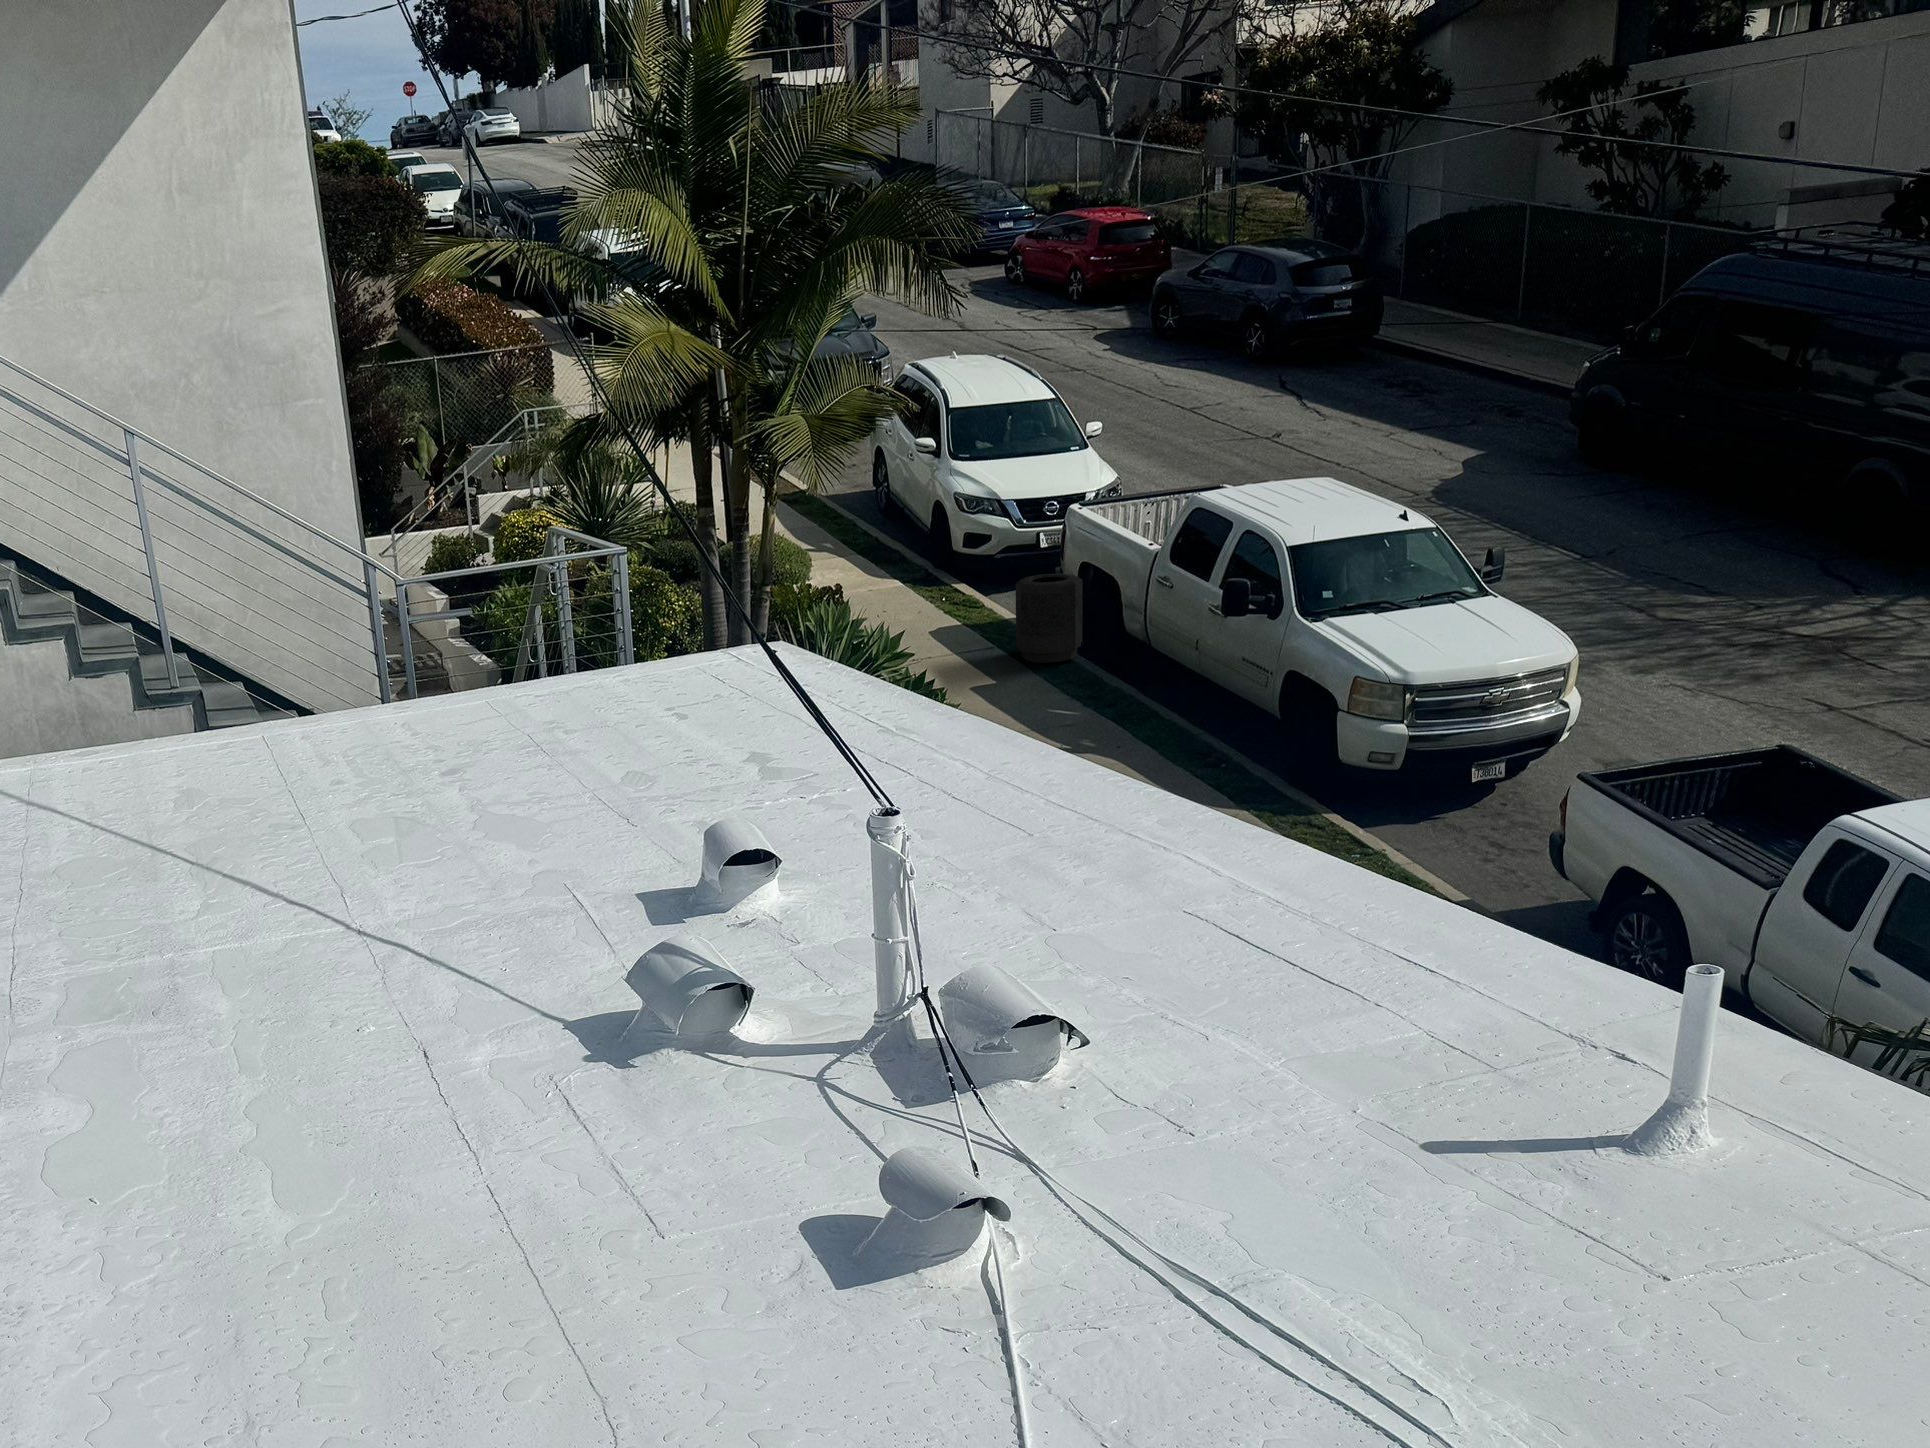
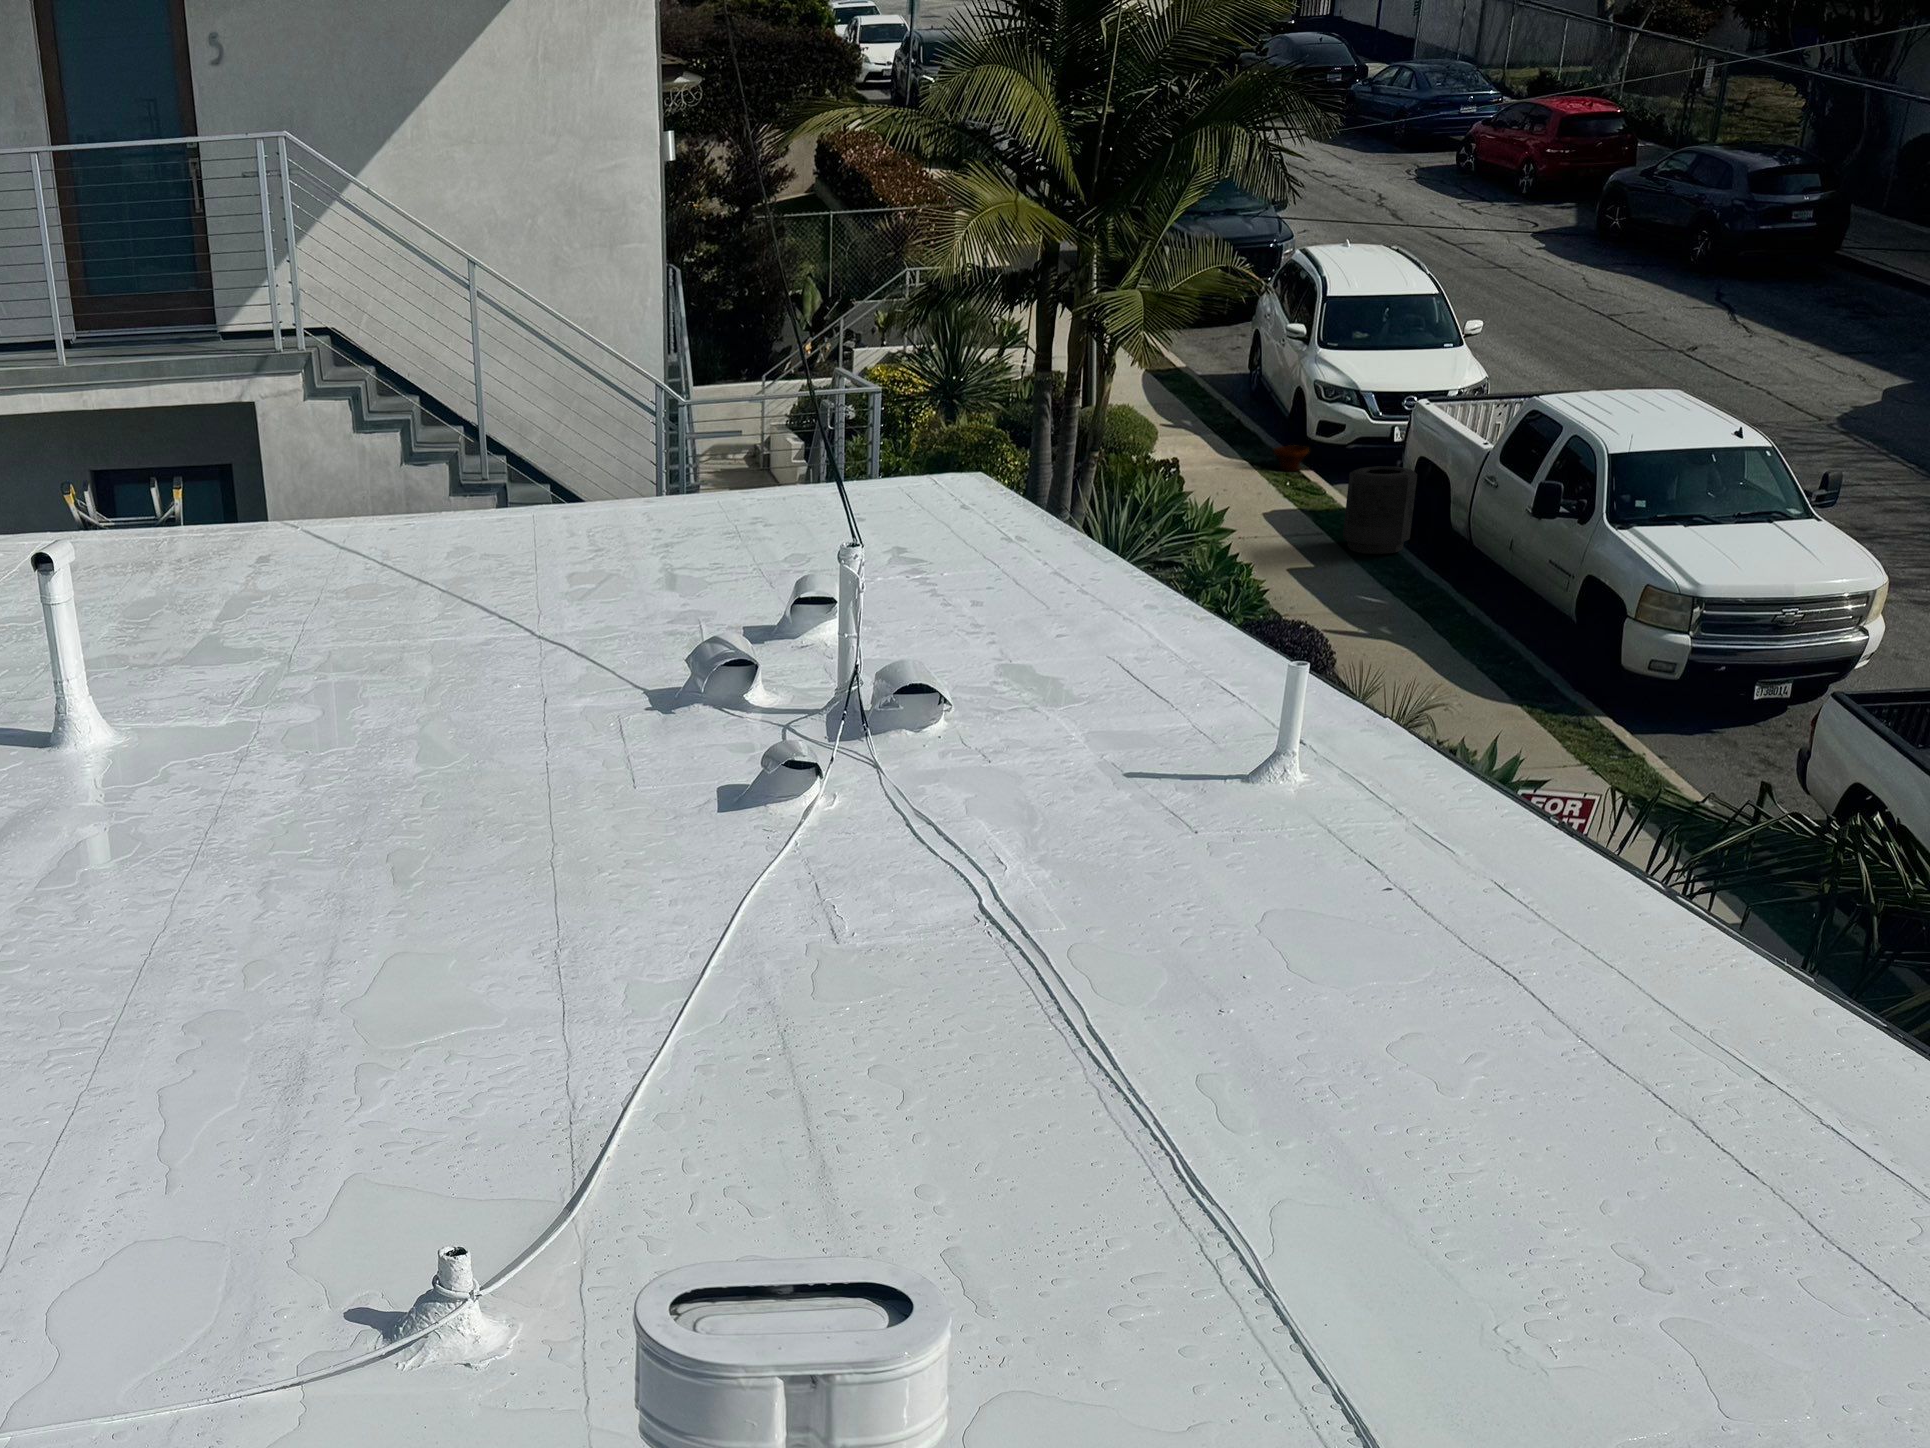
planter: none [920,558,955,584] -> present [1273,445,1309,471]

